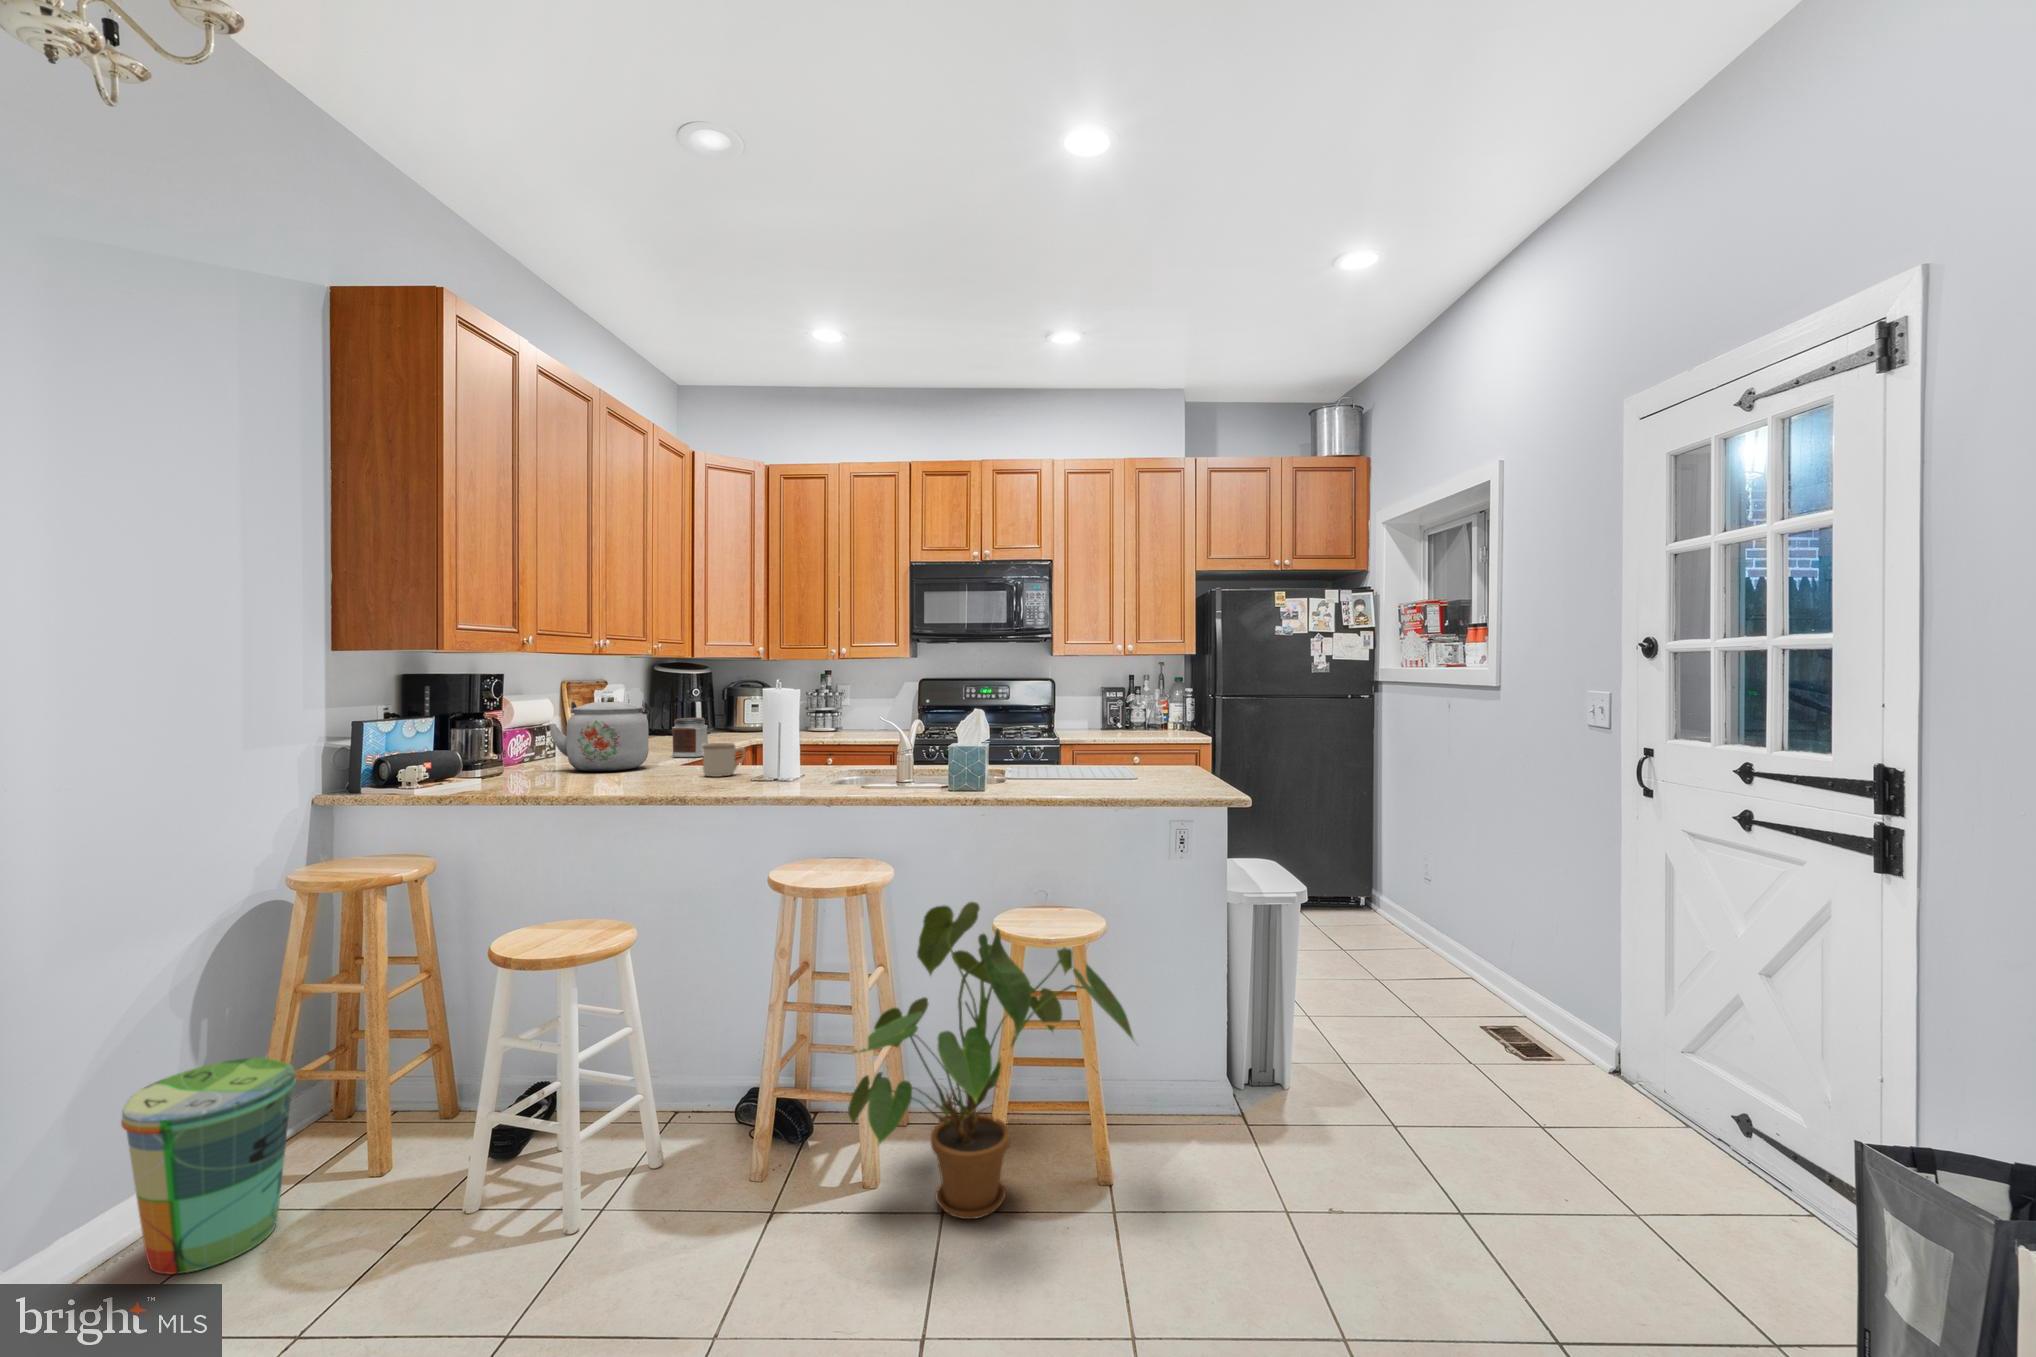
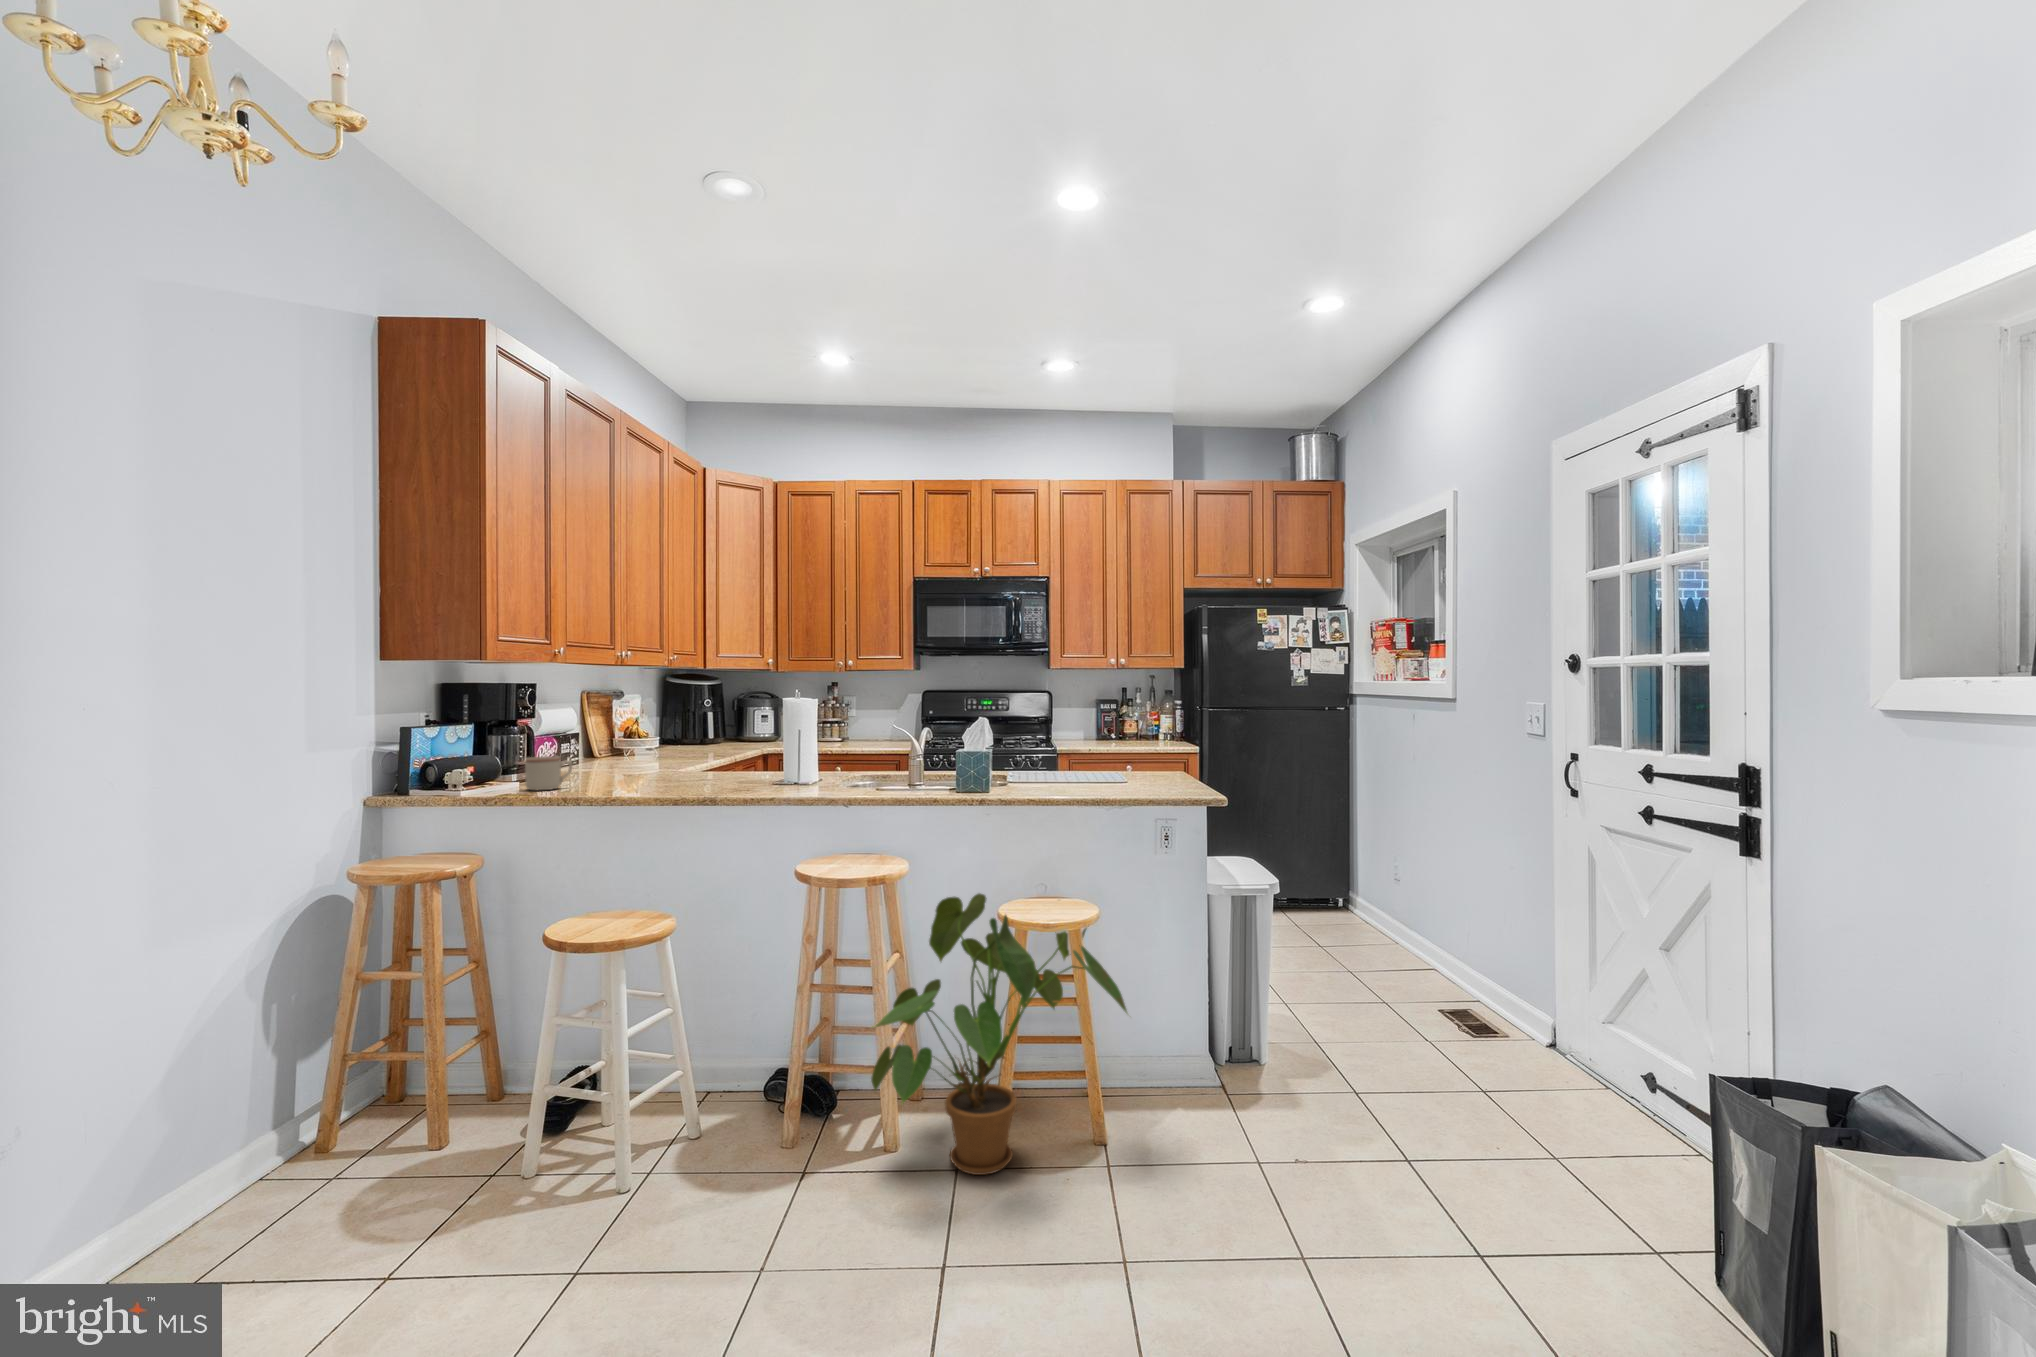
kettle: present [548,696,651,771] -> none [577,707,671,777]
jar: present [672,718,708,757] -> none [688,727,722,765]
mug: present [703,743,745,777] -> present [525,756,572,791]
trash can: present [121,1057,296,1274] -> none [219,1034,368,1226]

